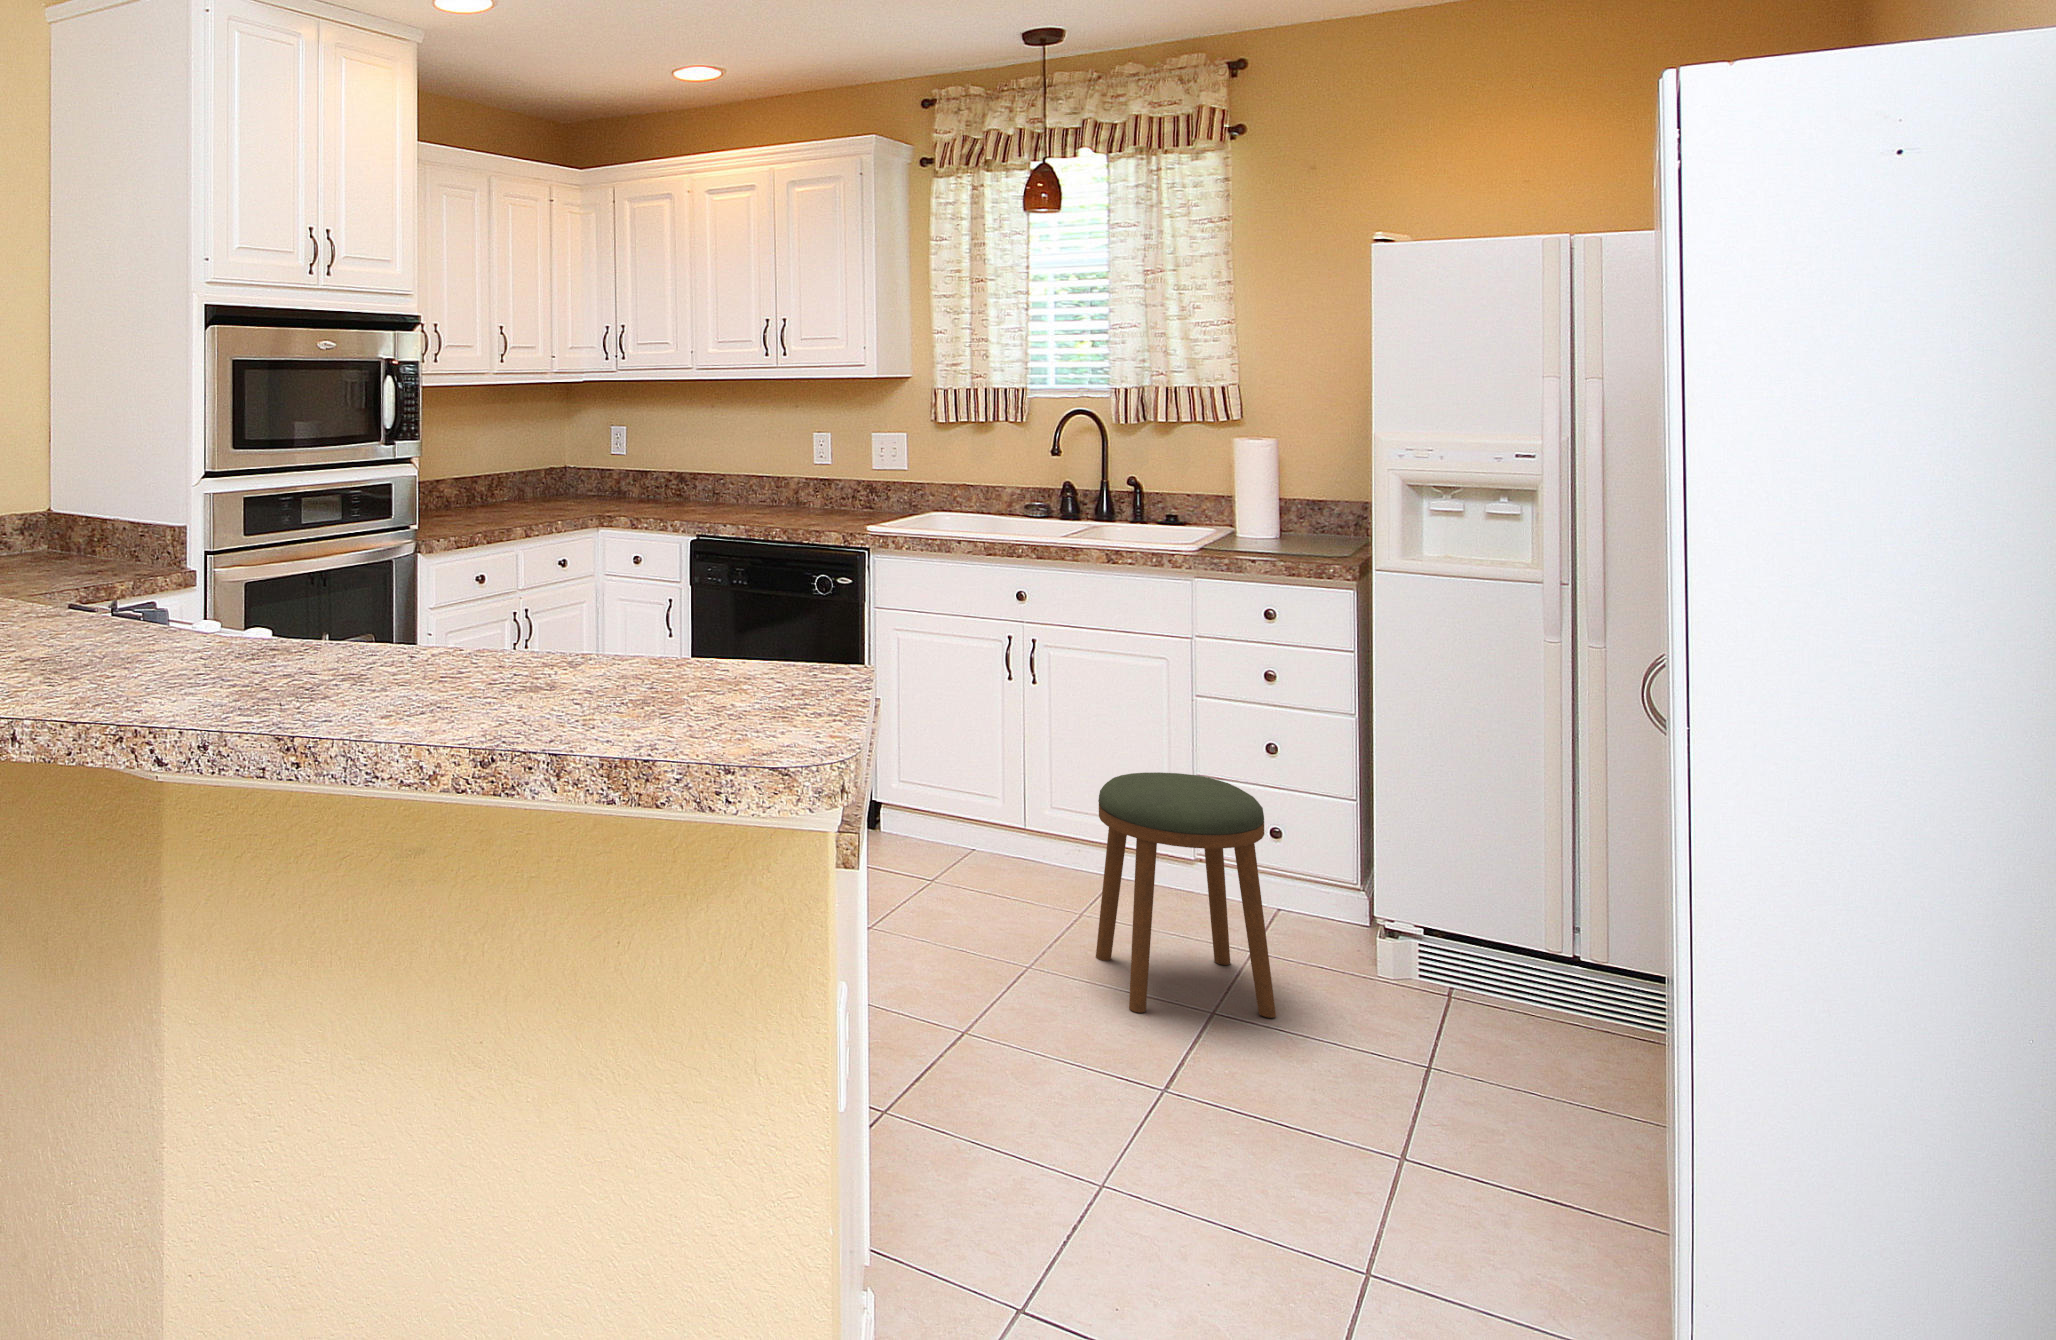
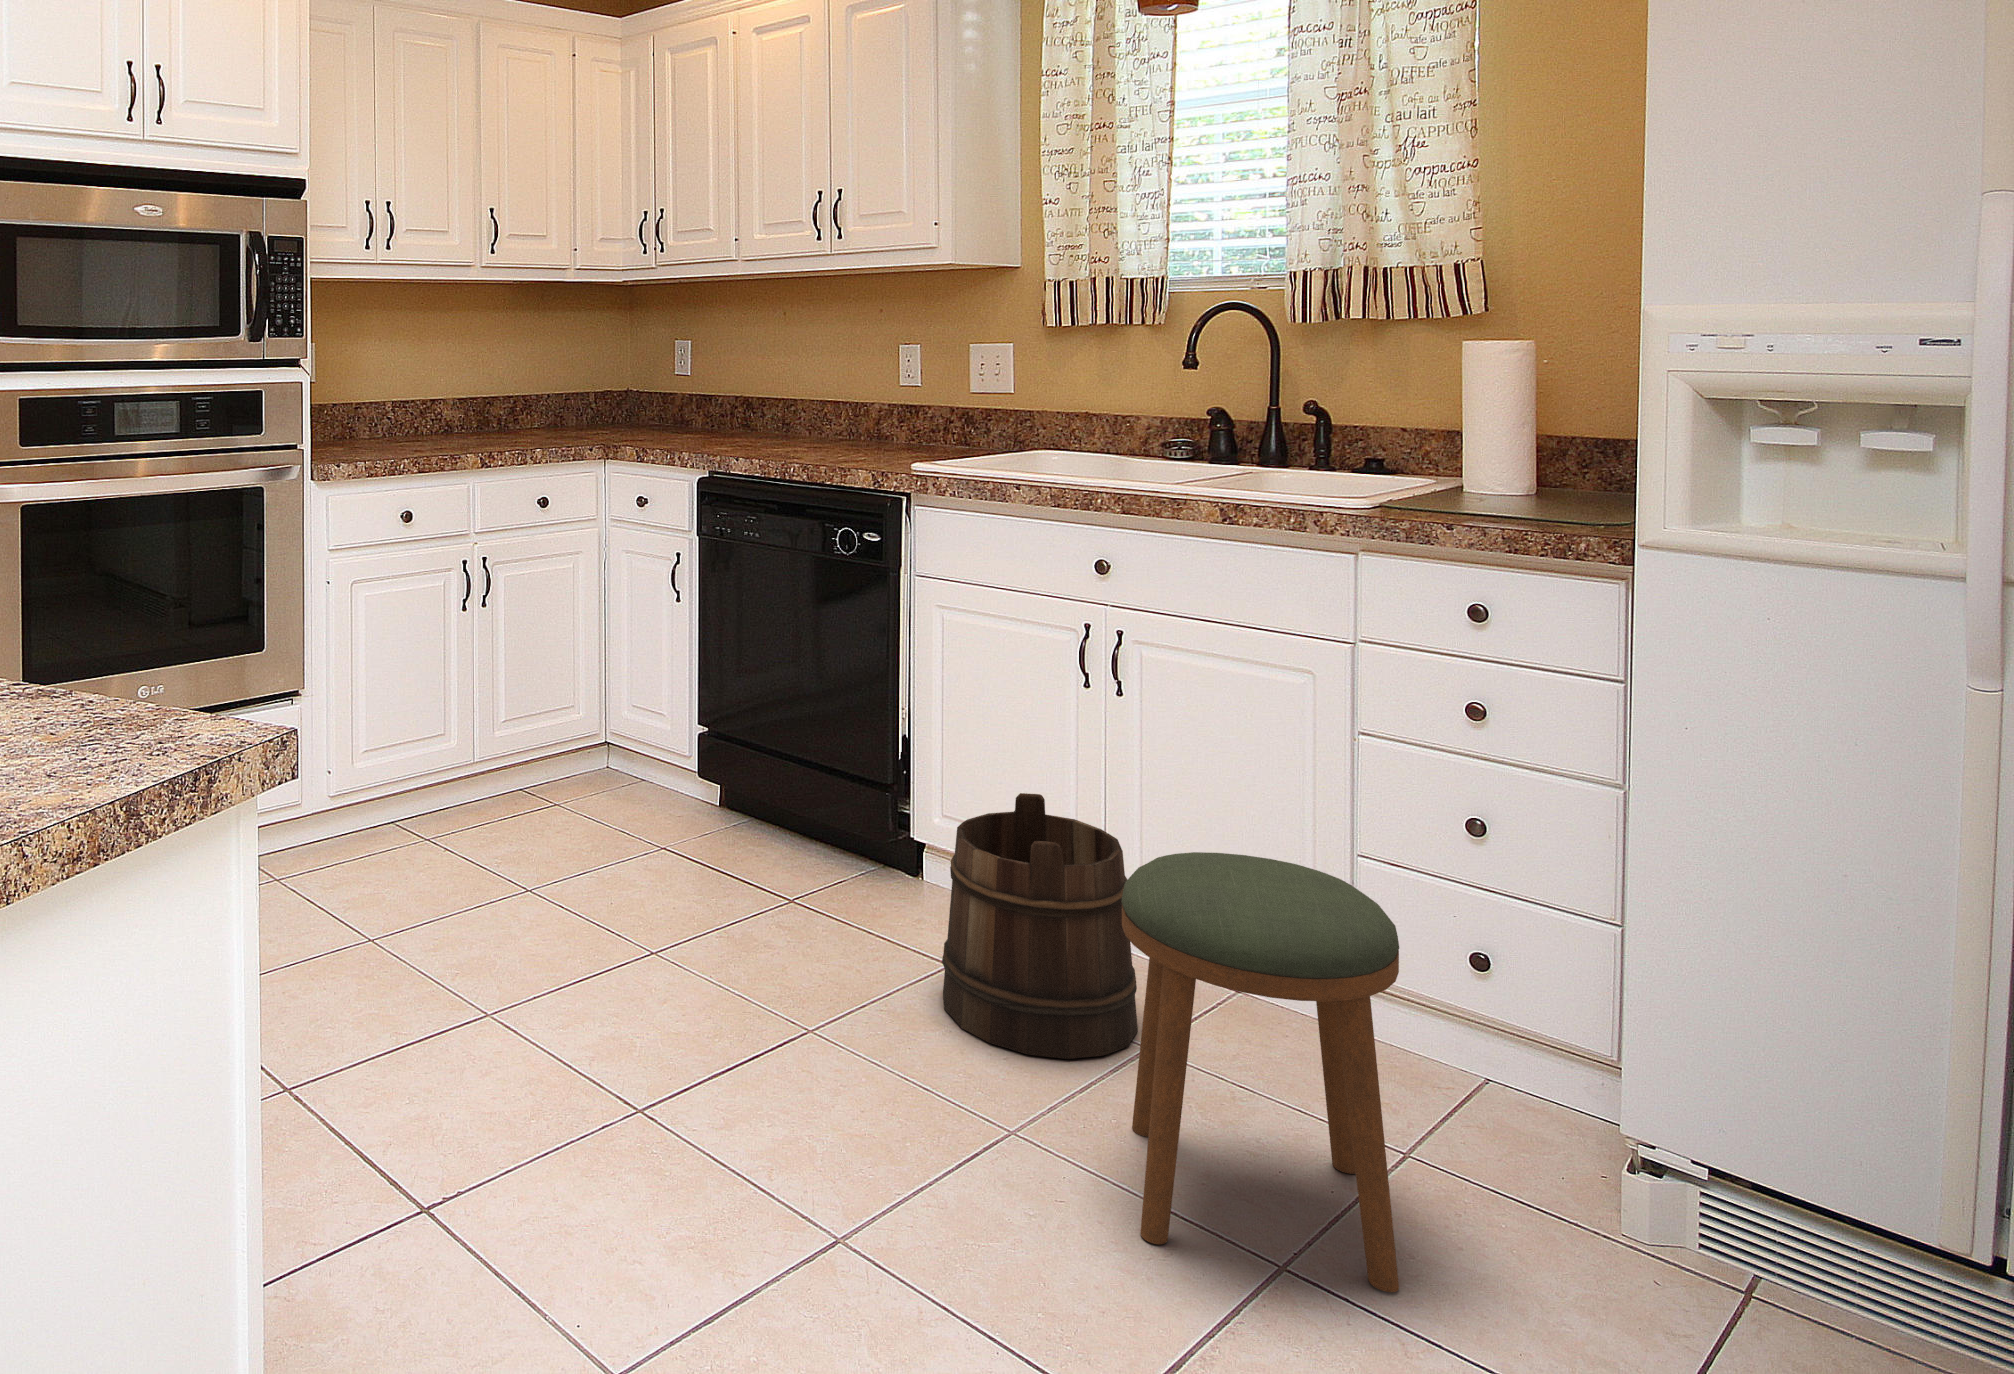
bucket: none [941,754,1072,926] -> present [942,793,1138,1059]

